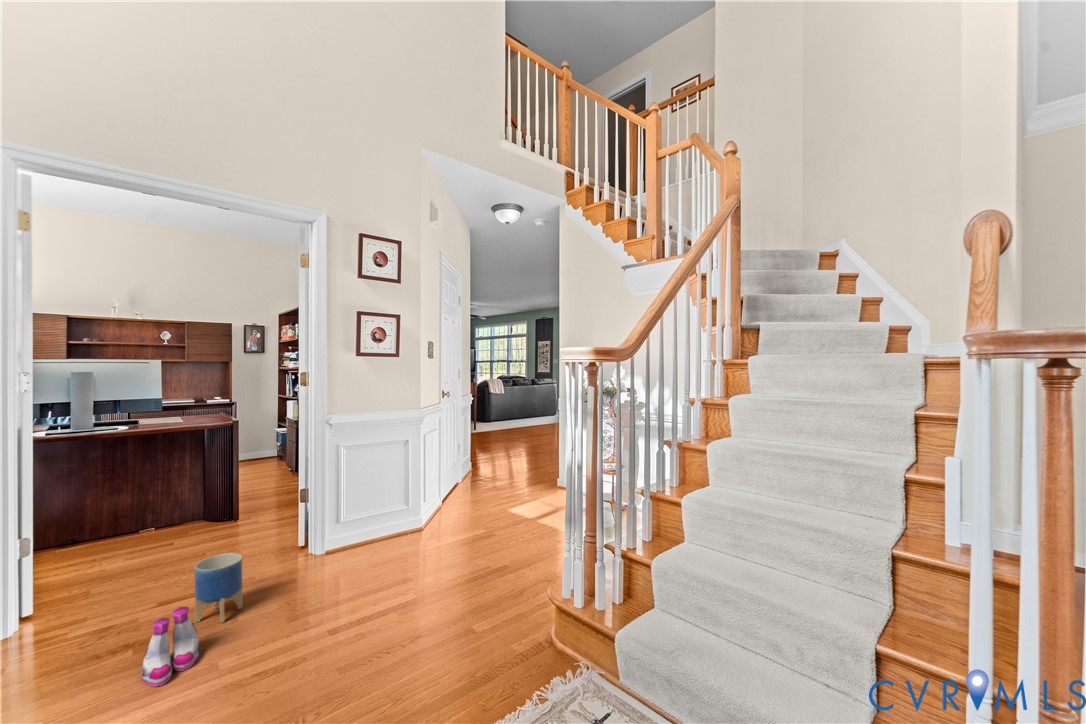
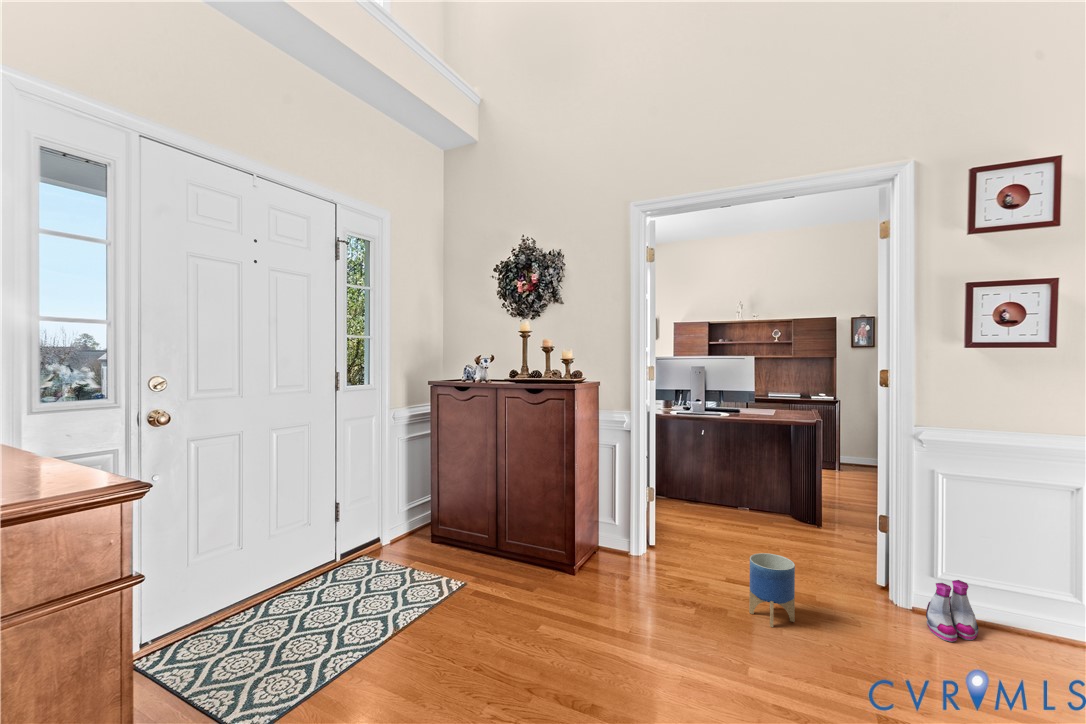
boots: present [142,607,199,687] -> present [926,580,978,642]

